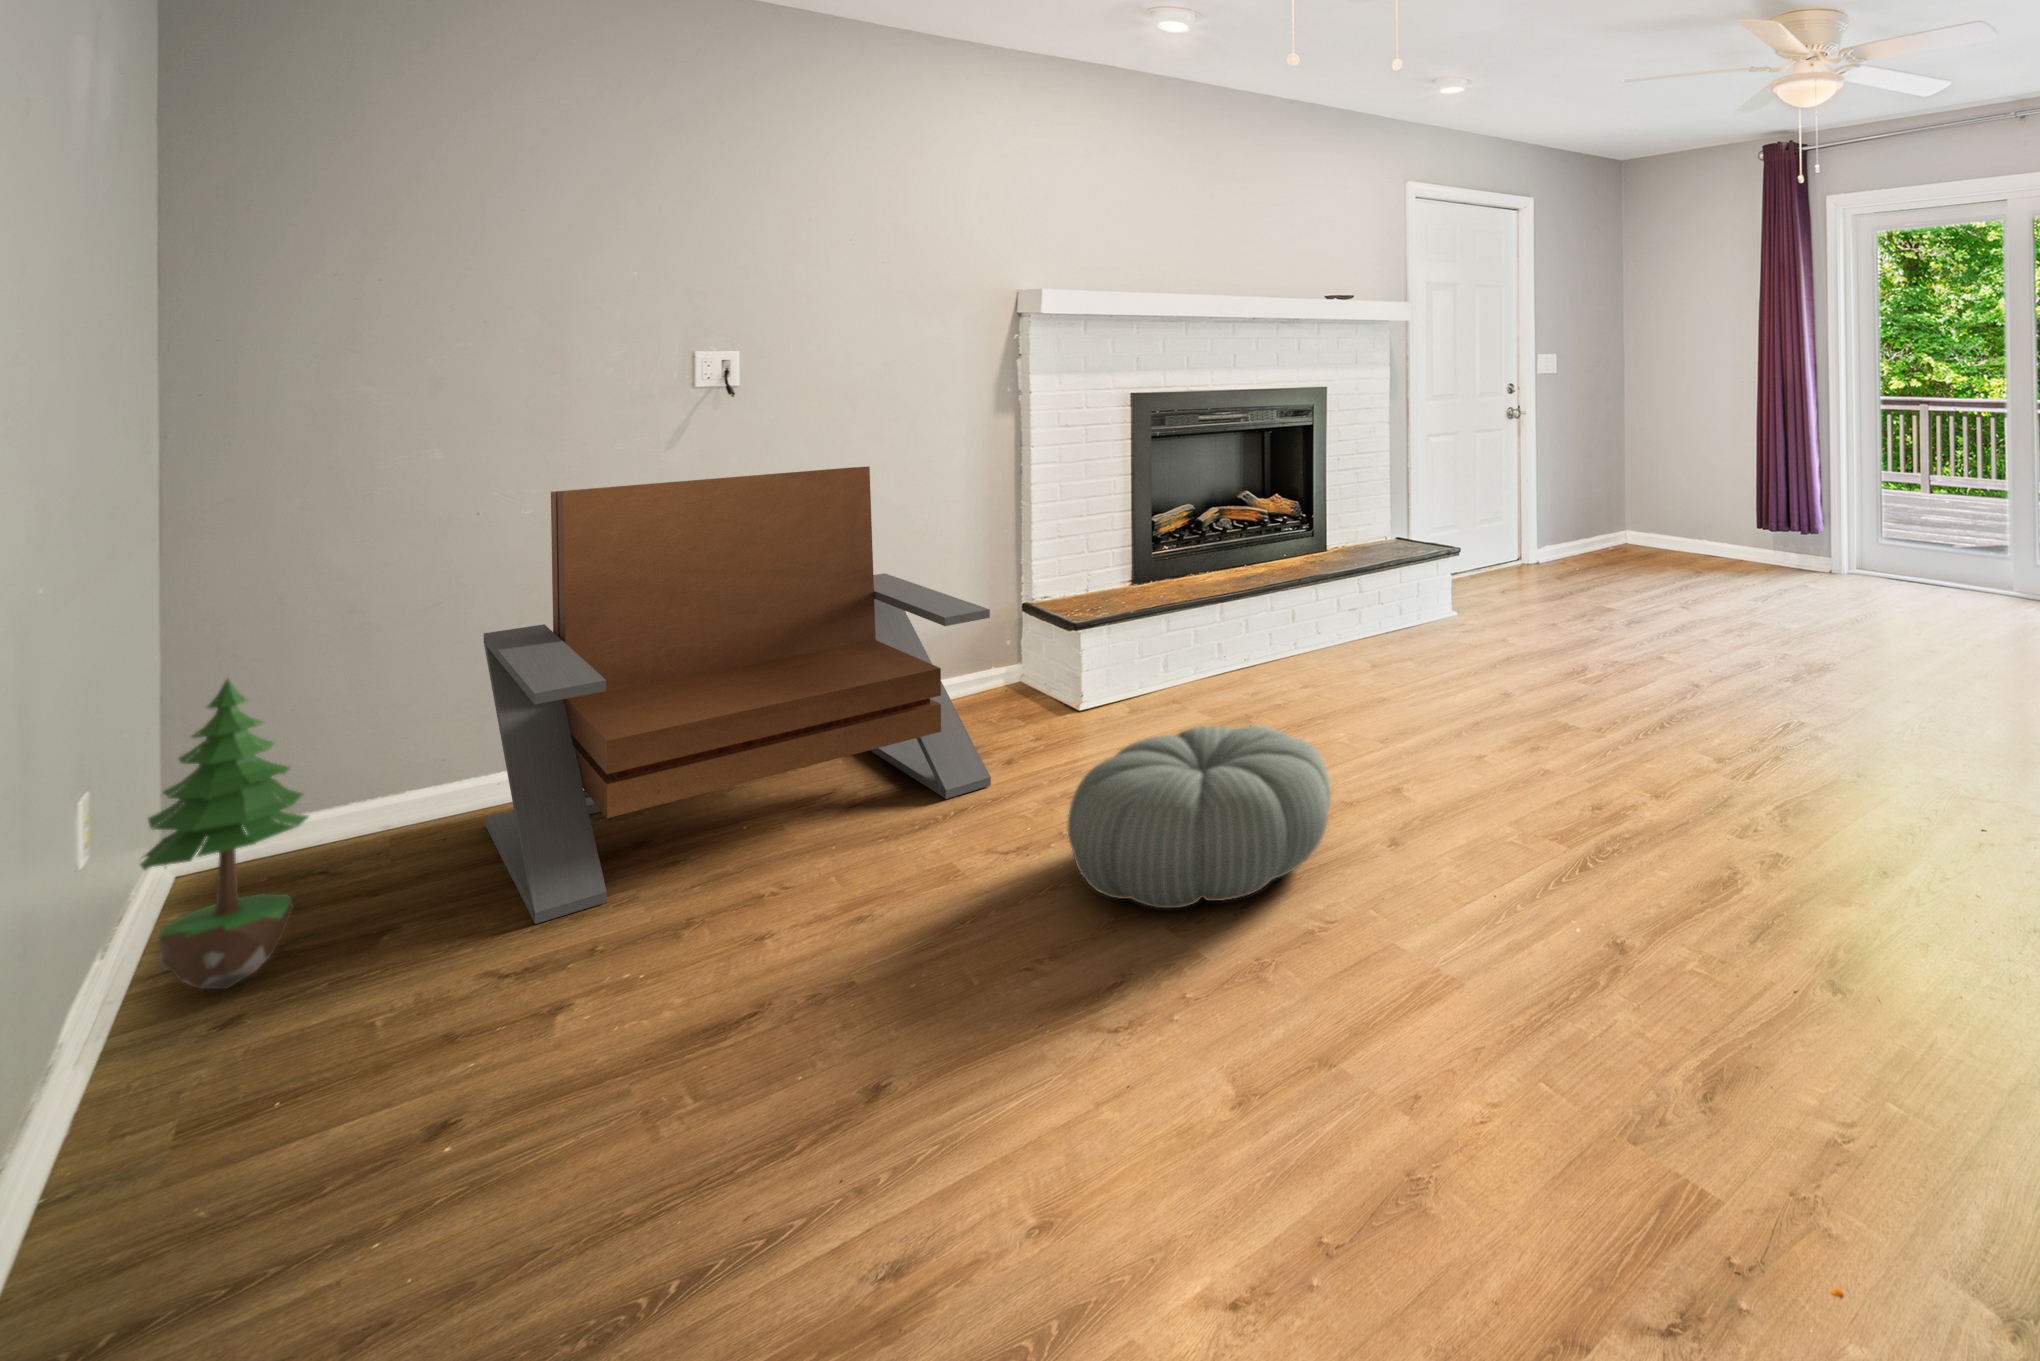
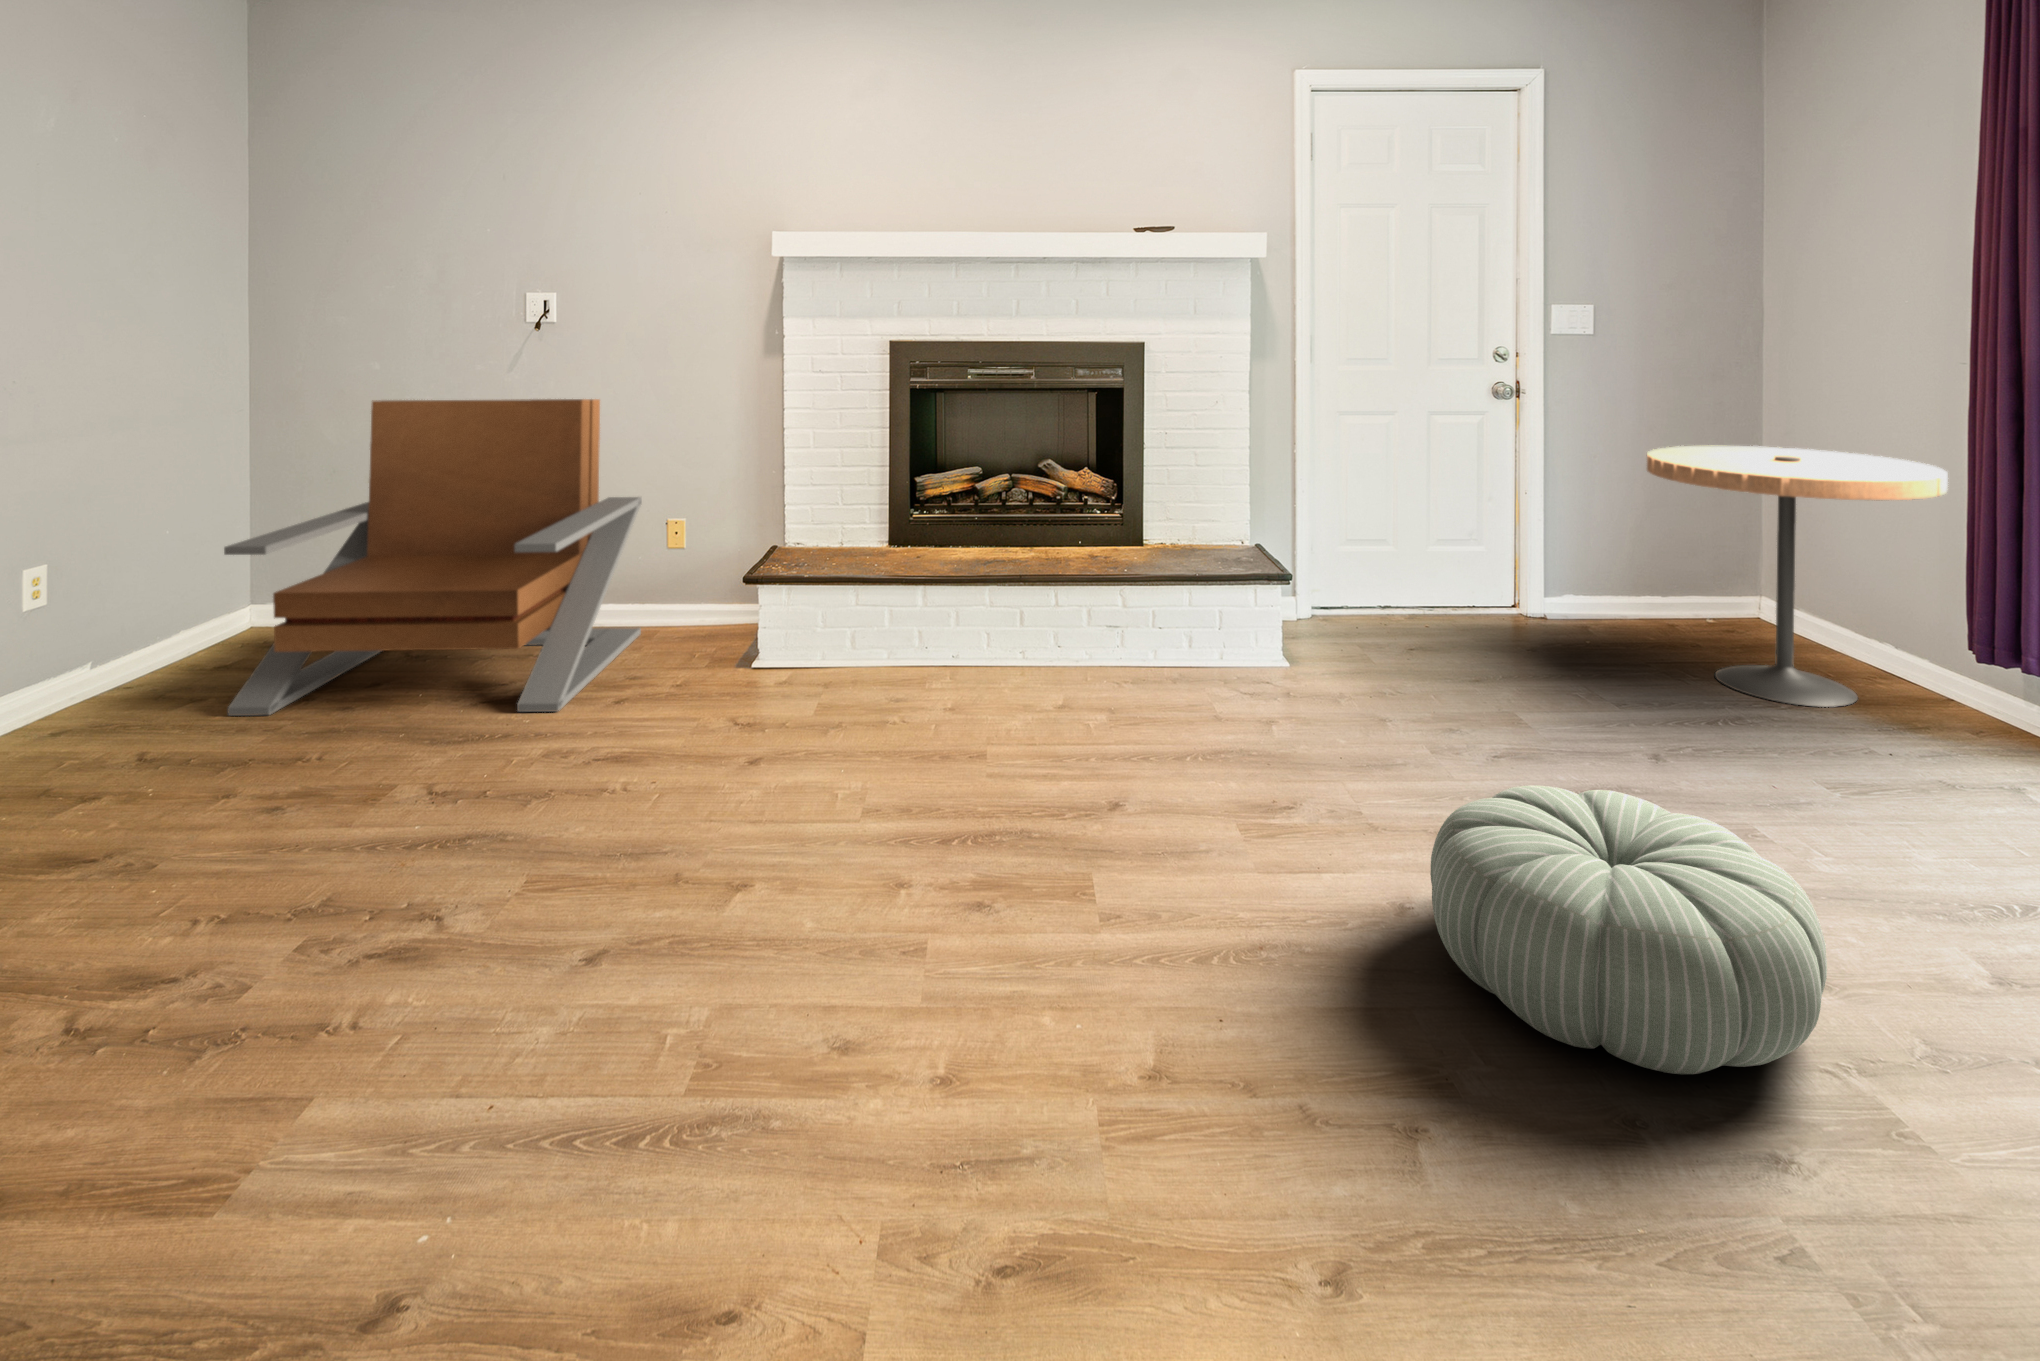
side table: none [1612,435,1751,576] -> present [1647,446,1948,707]
potted tree: present [141,679,308,989] -> none [68,502,160,700]
pouf: present [1068,726,1331,908] -> present [1430,786,1827,1074]

